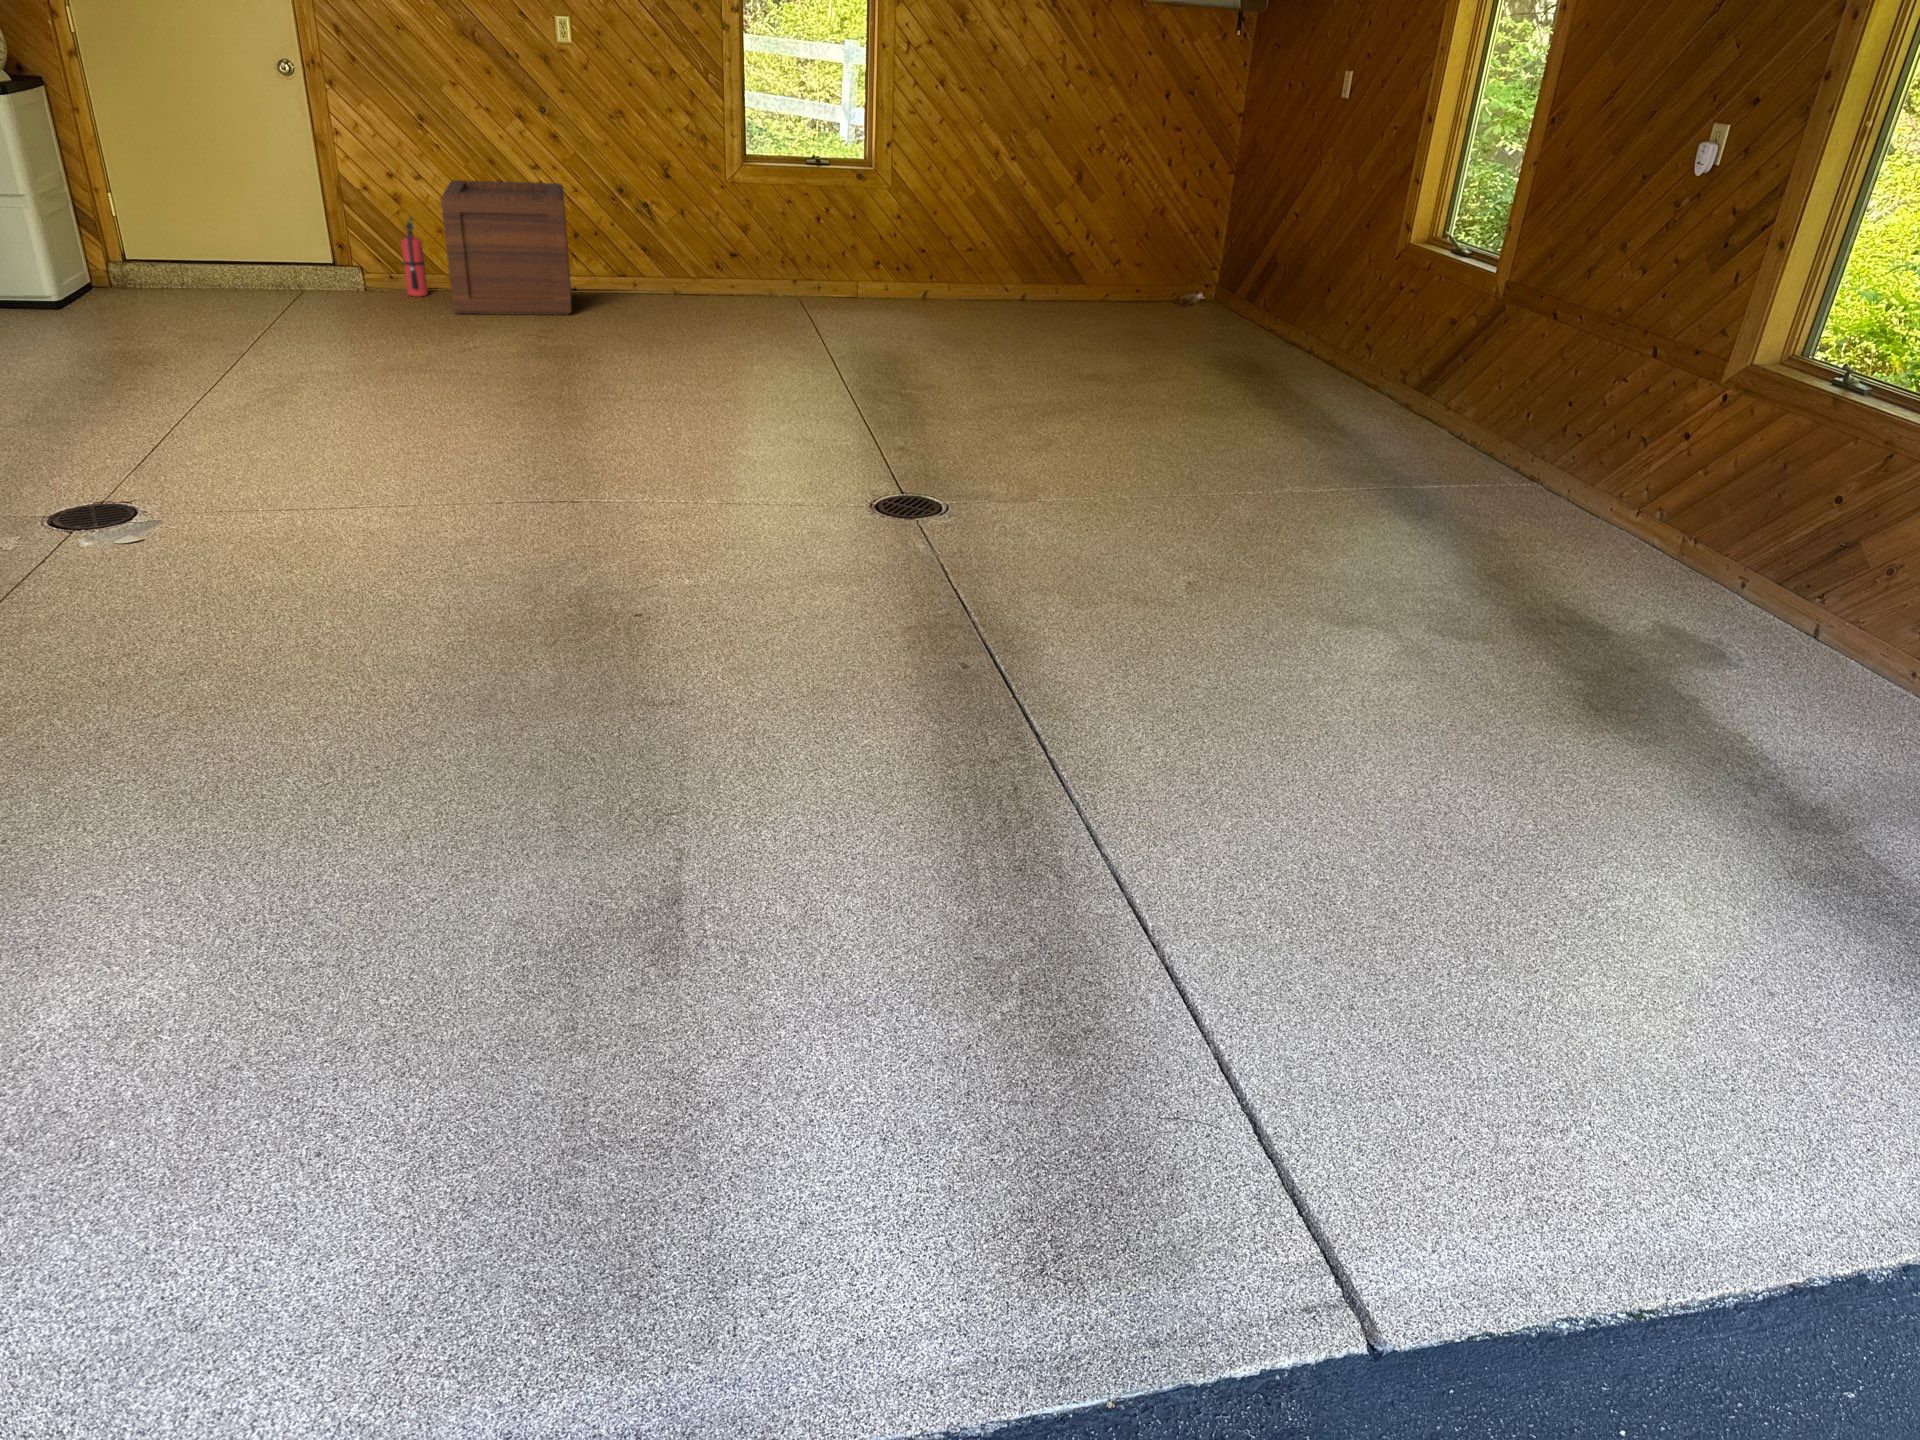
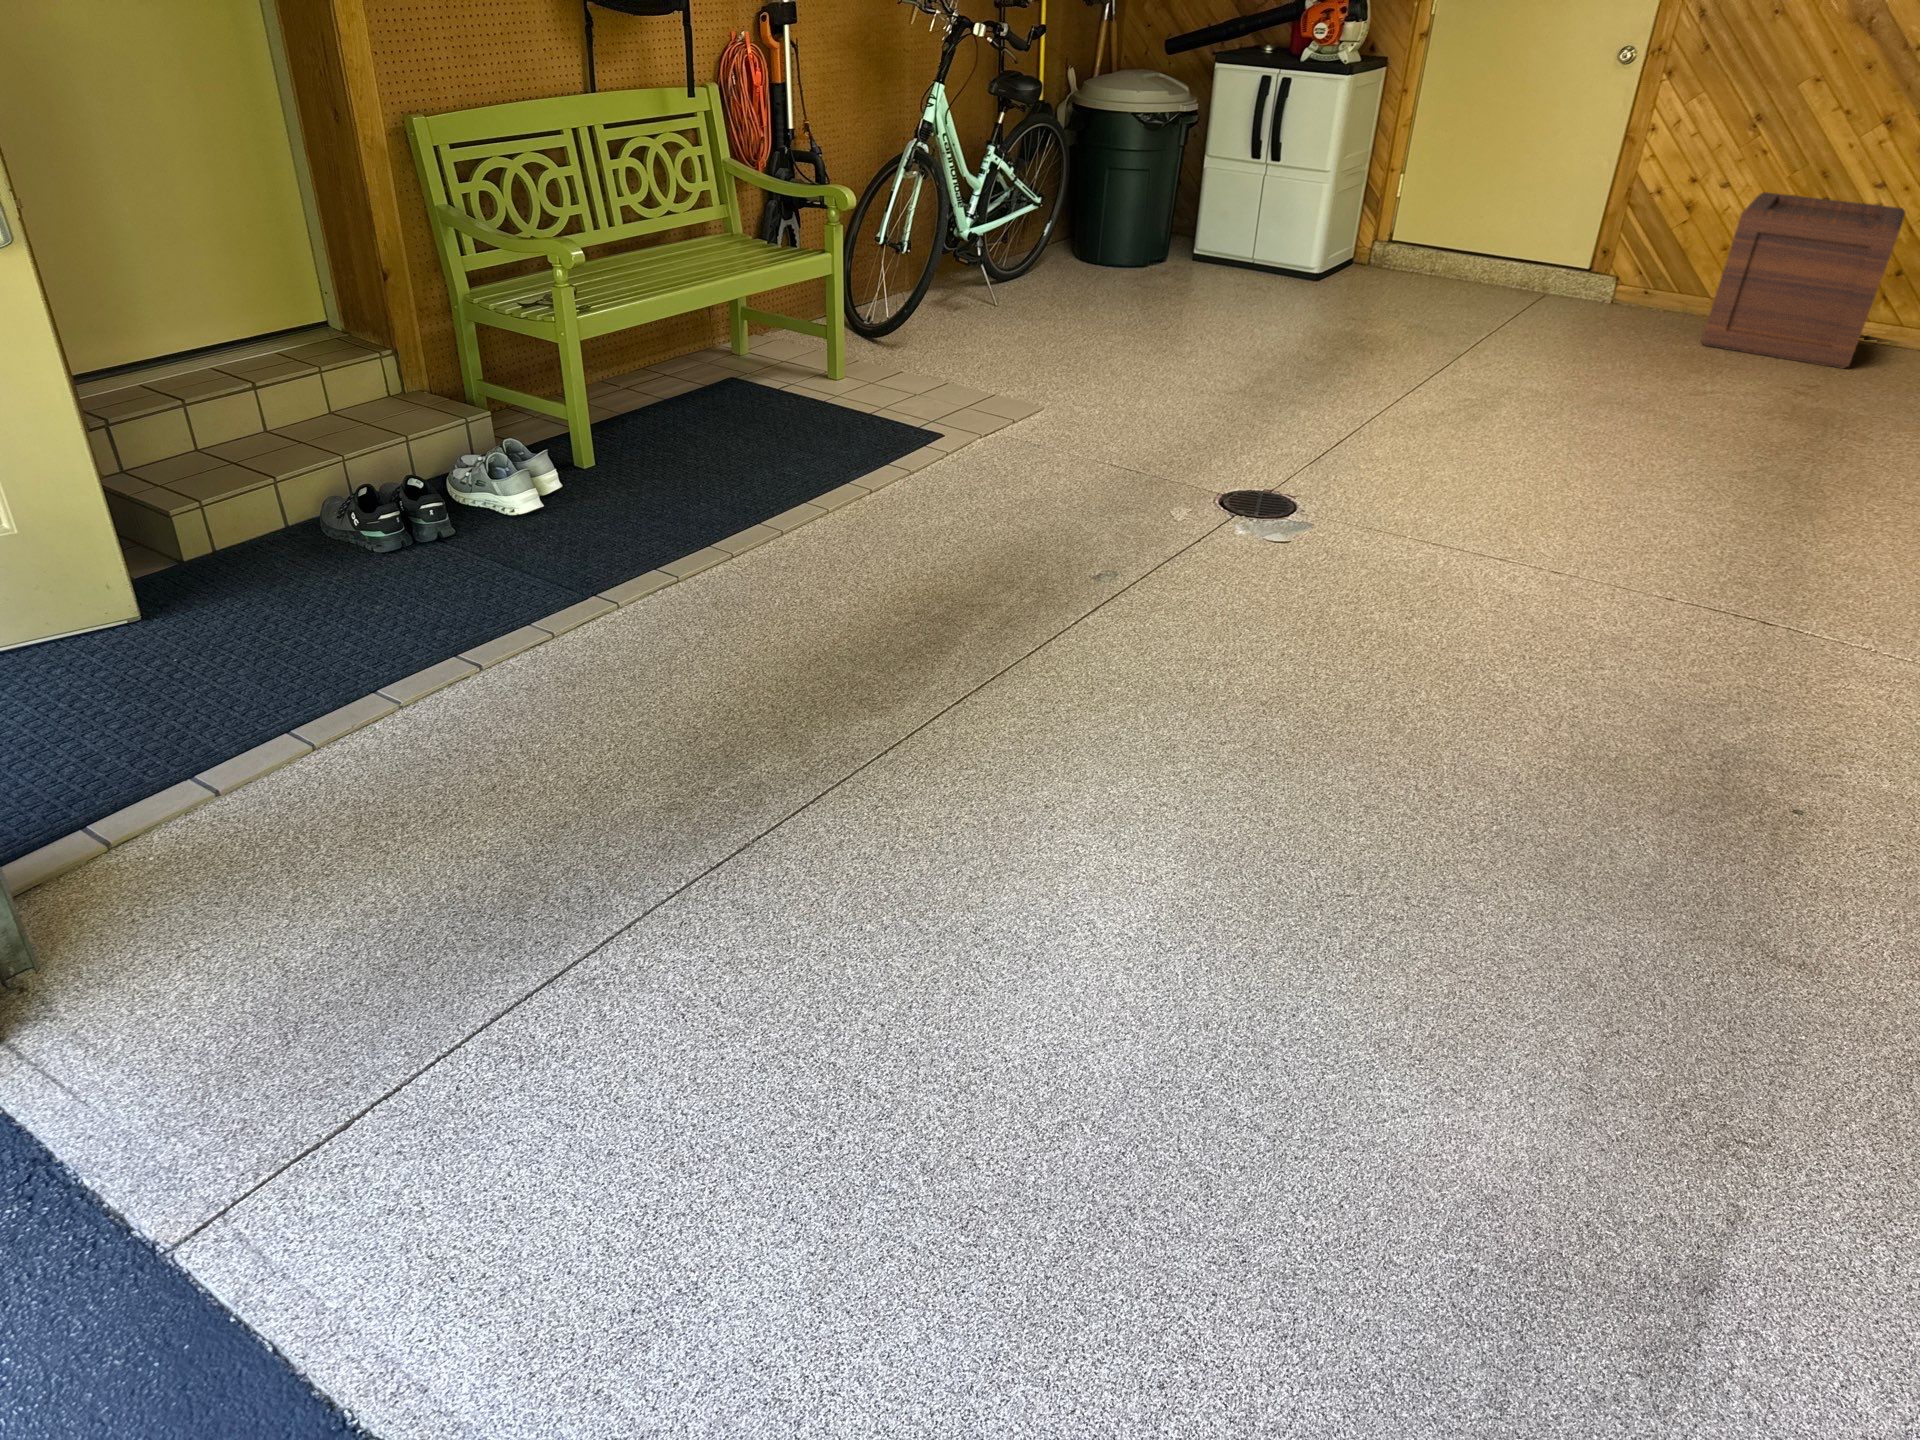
fire extinguisher: present [401,218,428,297] -> none [1655,229,1697,318]

